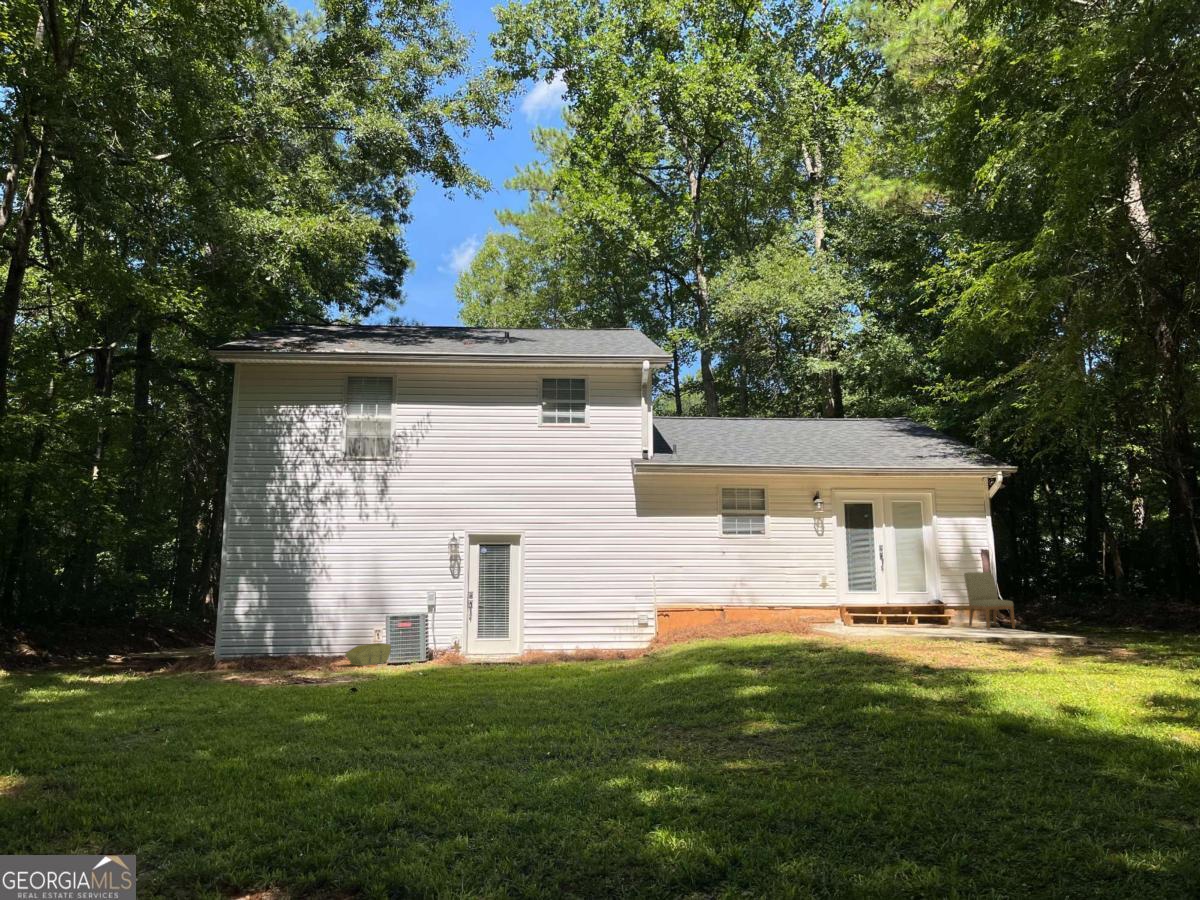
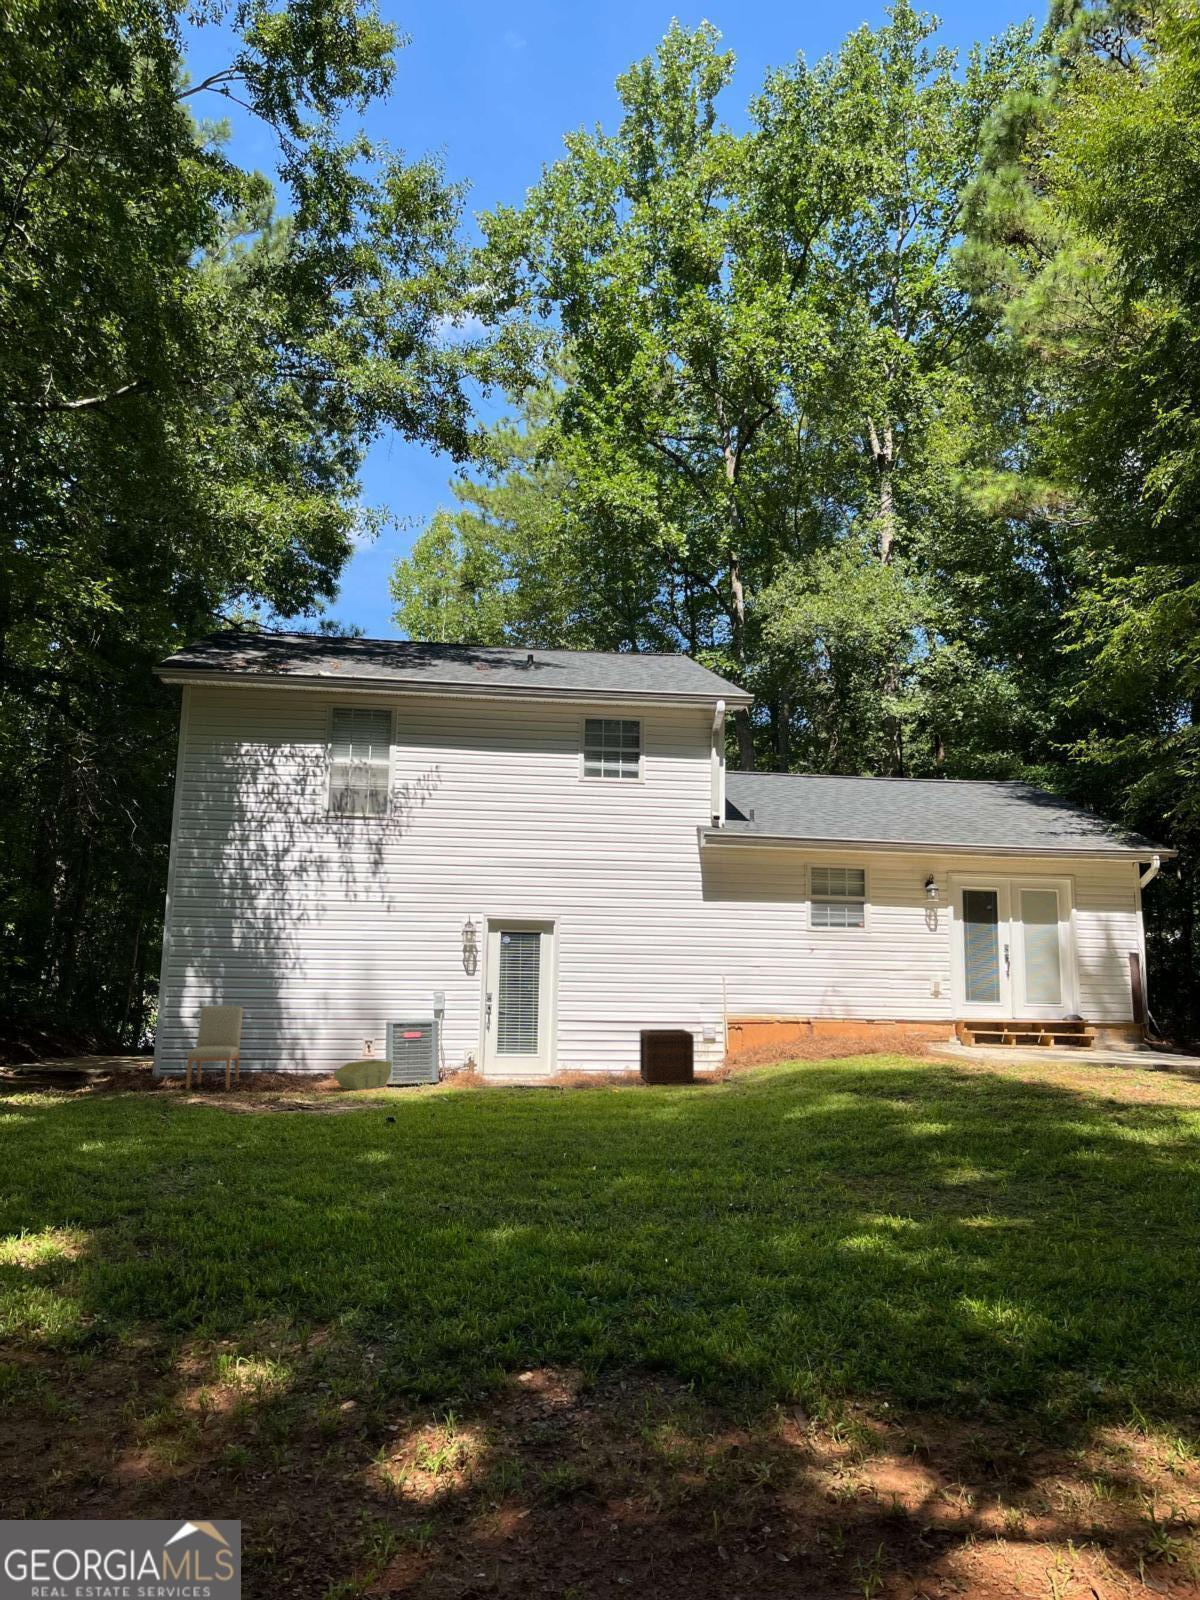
chair: present [964,572,1015,629] -> present [186,1006,242,1089]
wooden crate: none [587,616,626,658] -> present [640,1029,694,1082]

